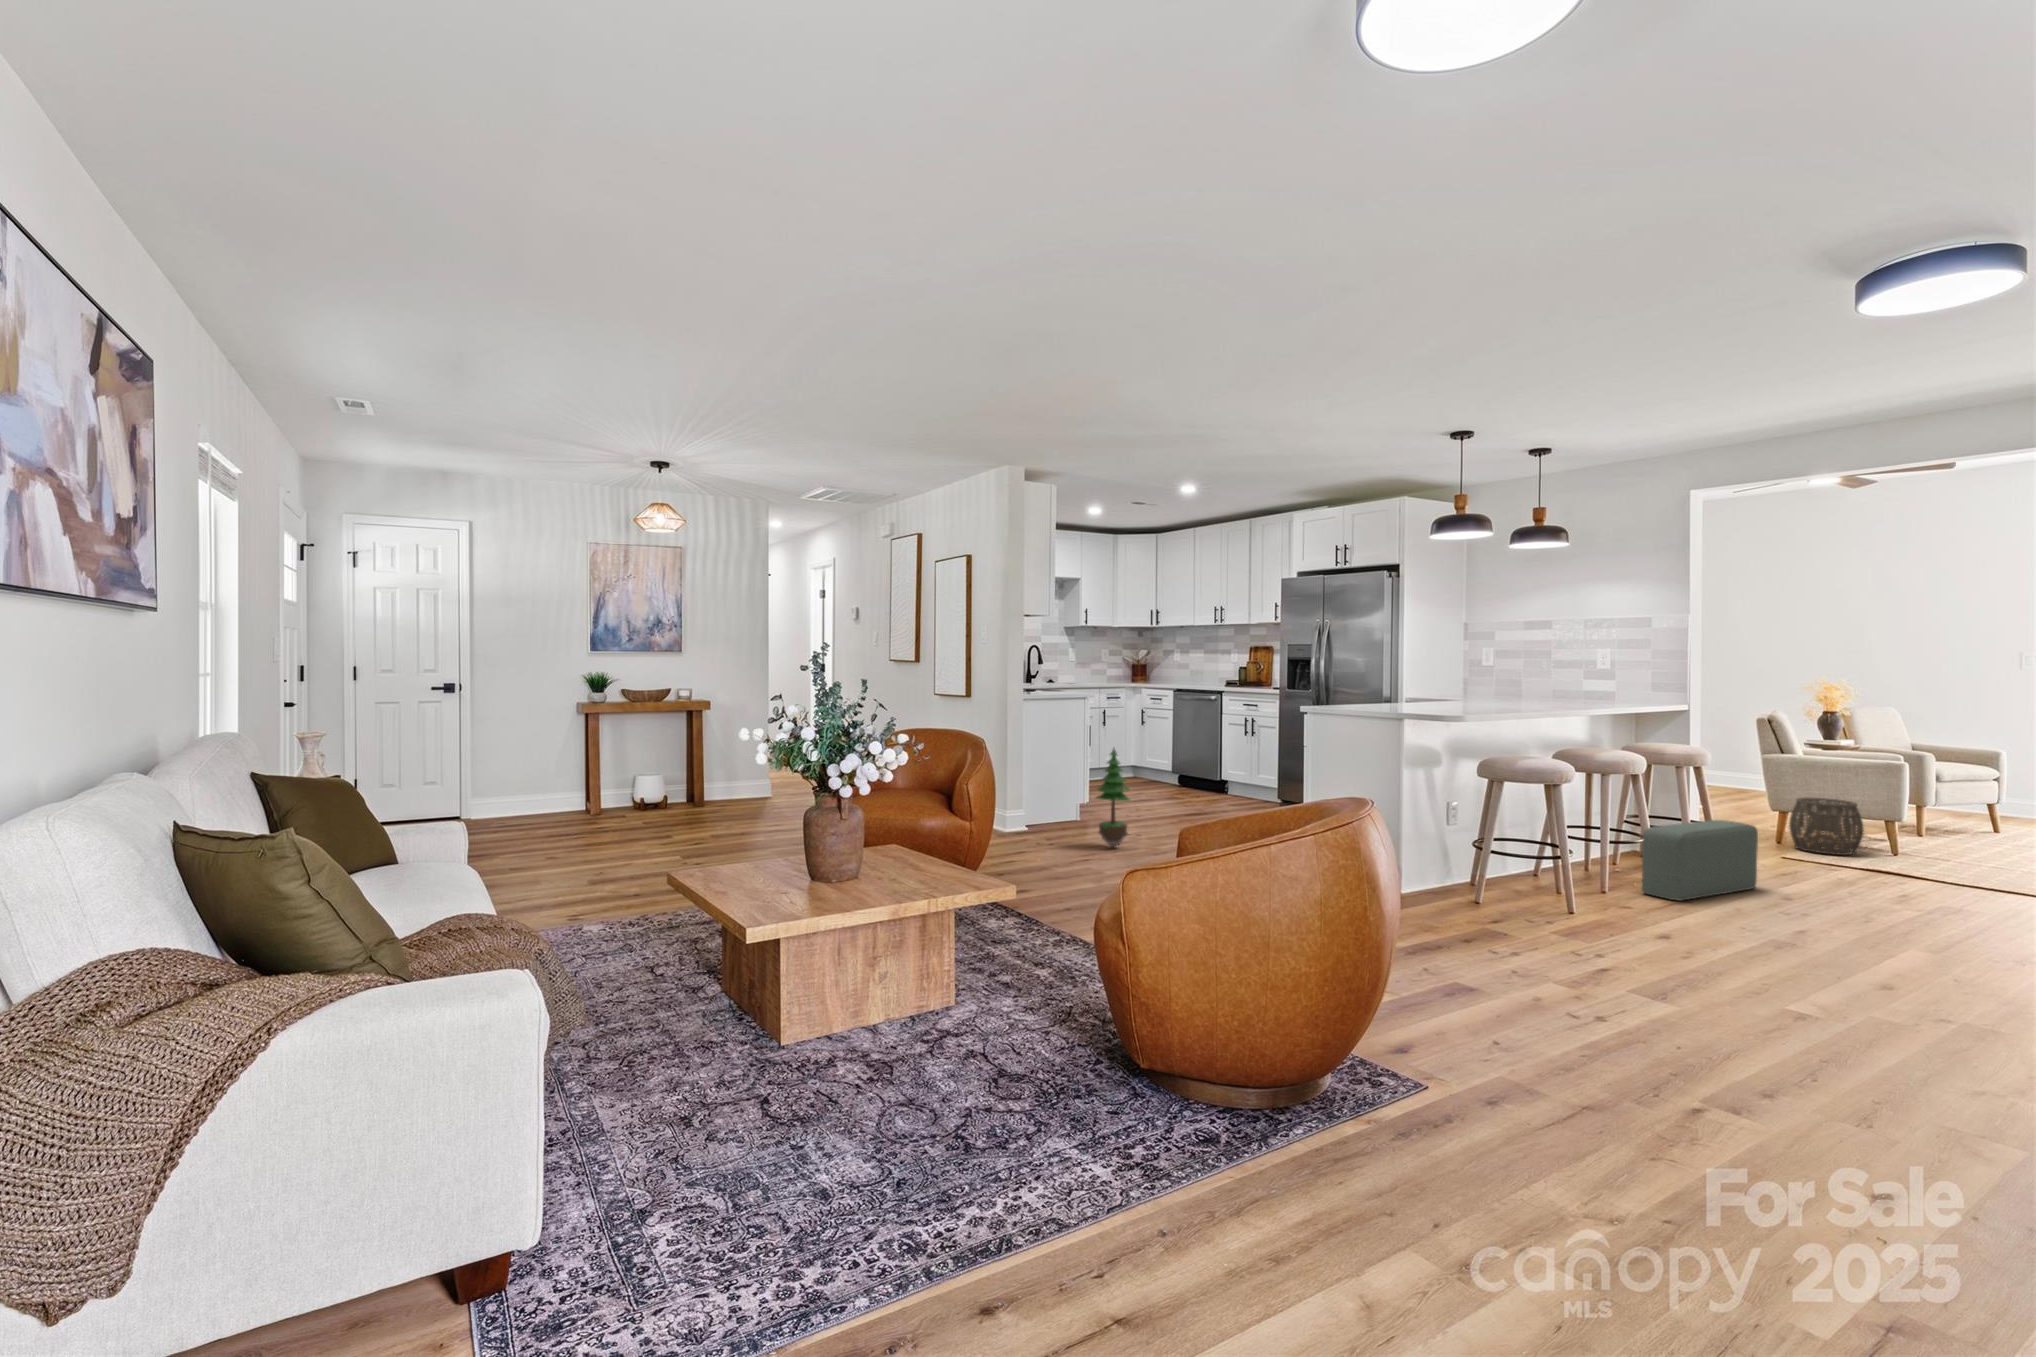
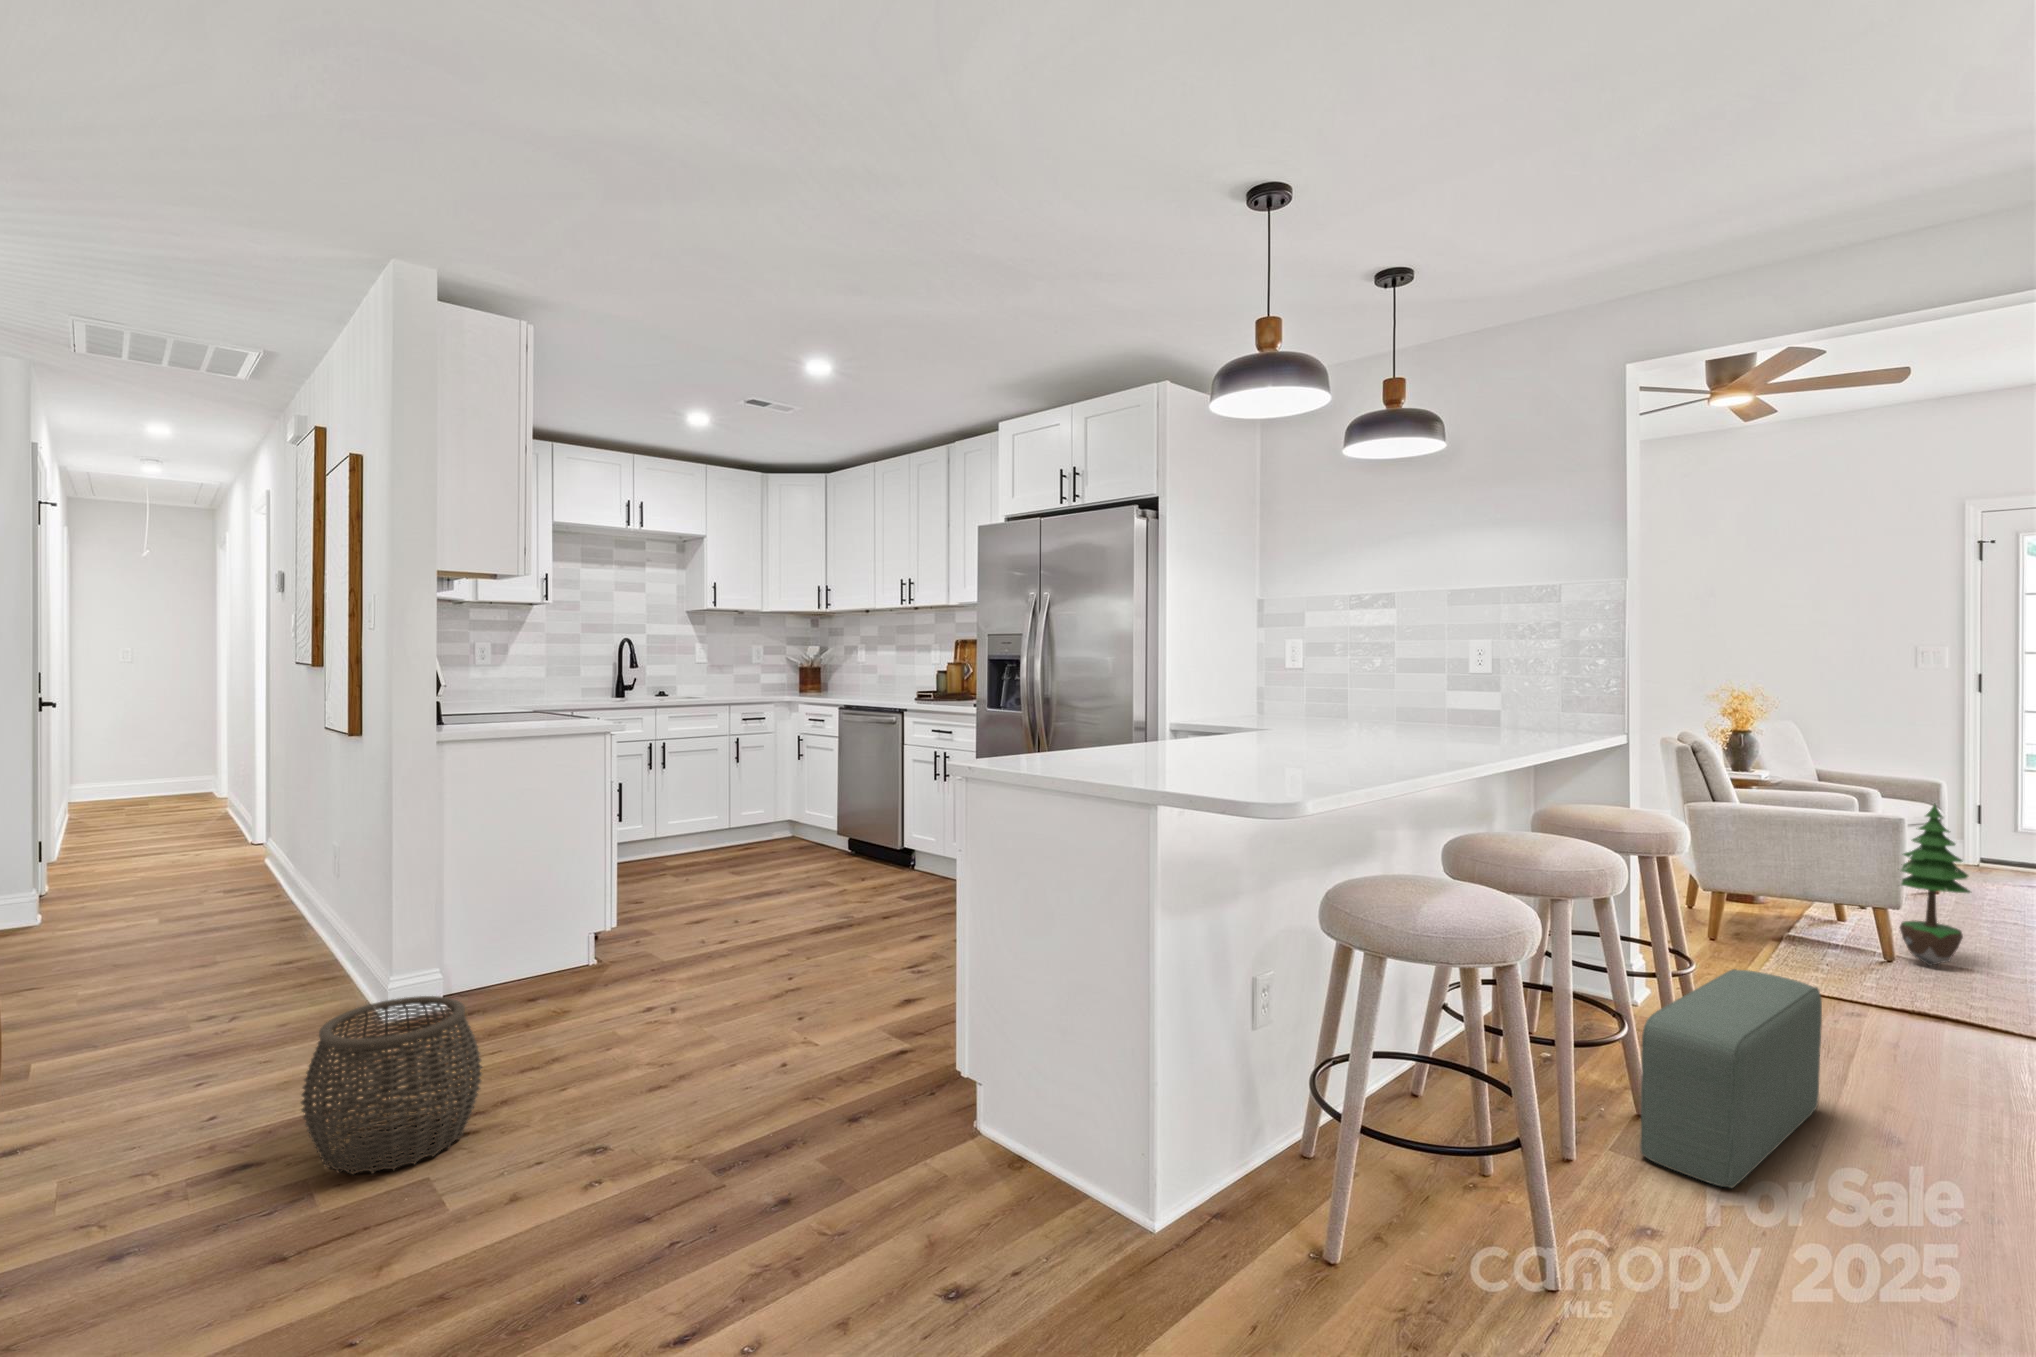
potted tree: present [1096,749,1130,847] -> present [1900,805,1970,966]
woven basket: present [1789,798,1864,855] -> present [301,996,482,1174]

